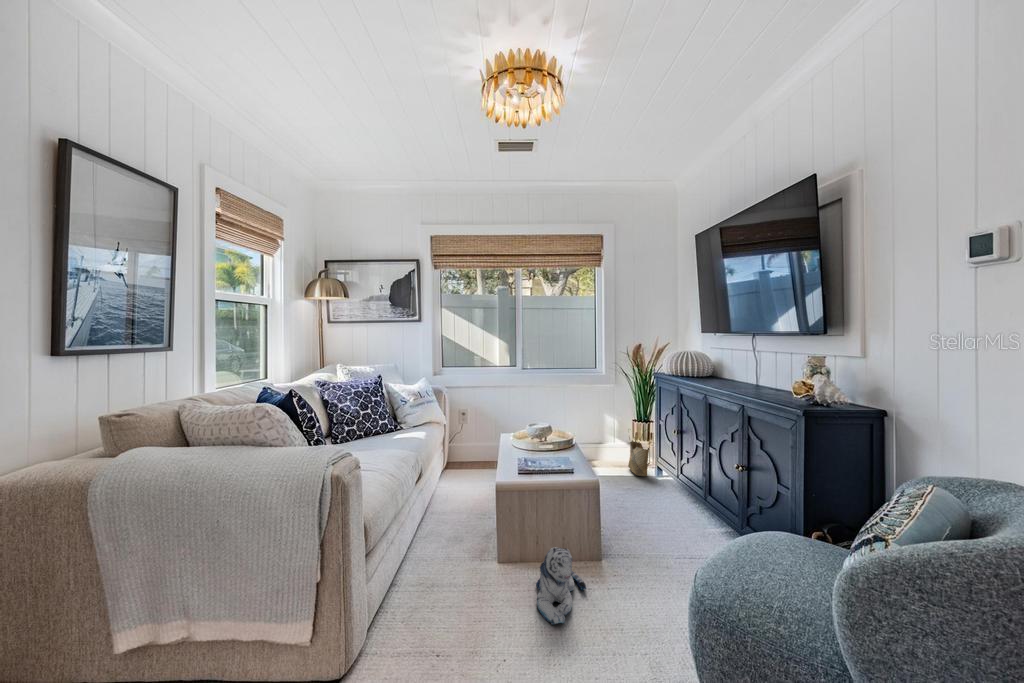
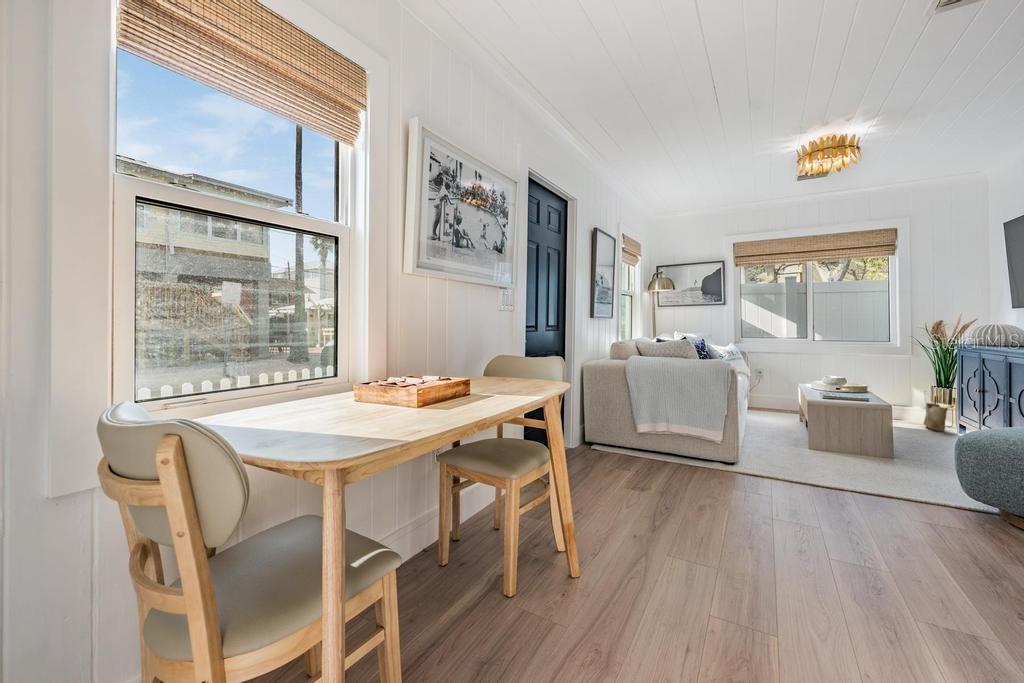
plush toy: present [536,547,586,625] -> none [840,434,881,473]

